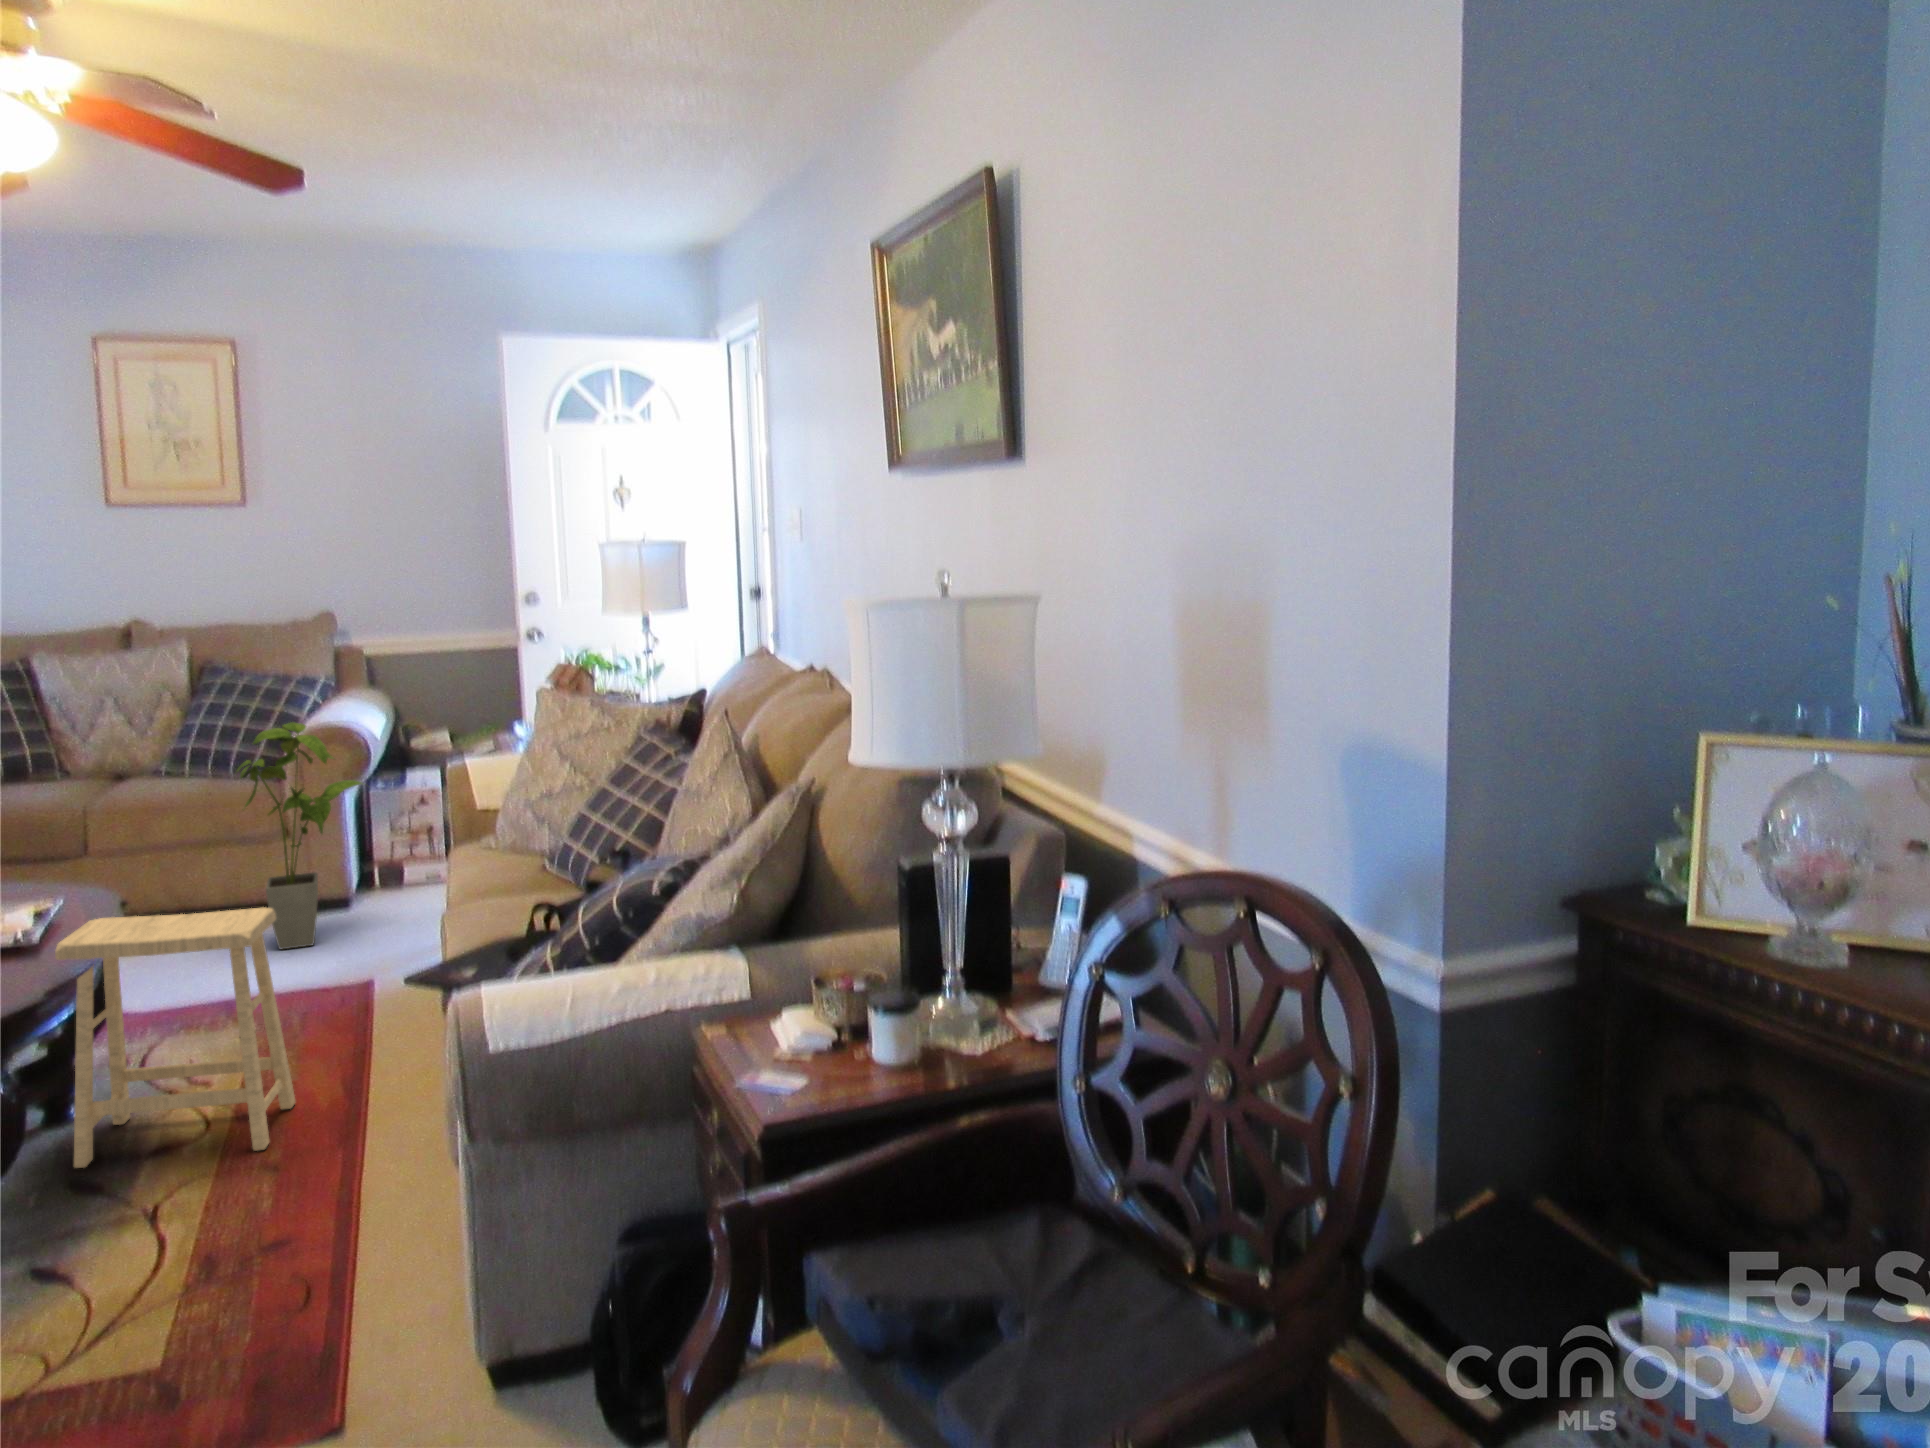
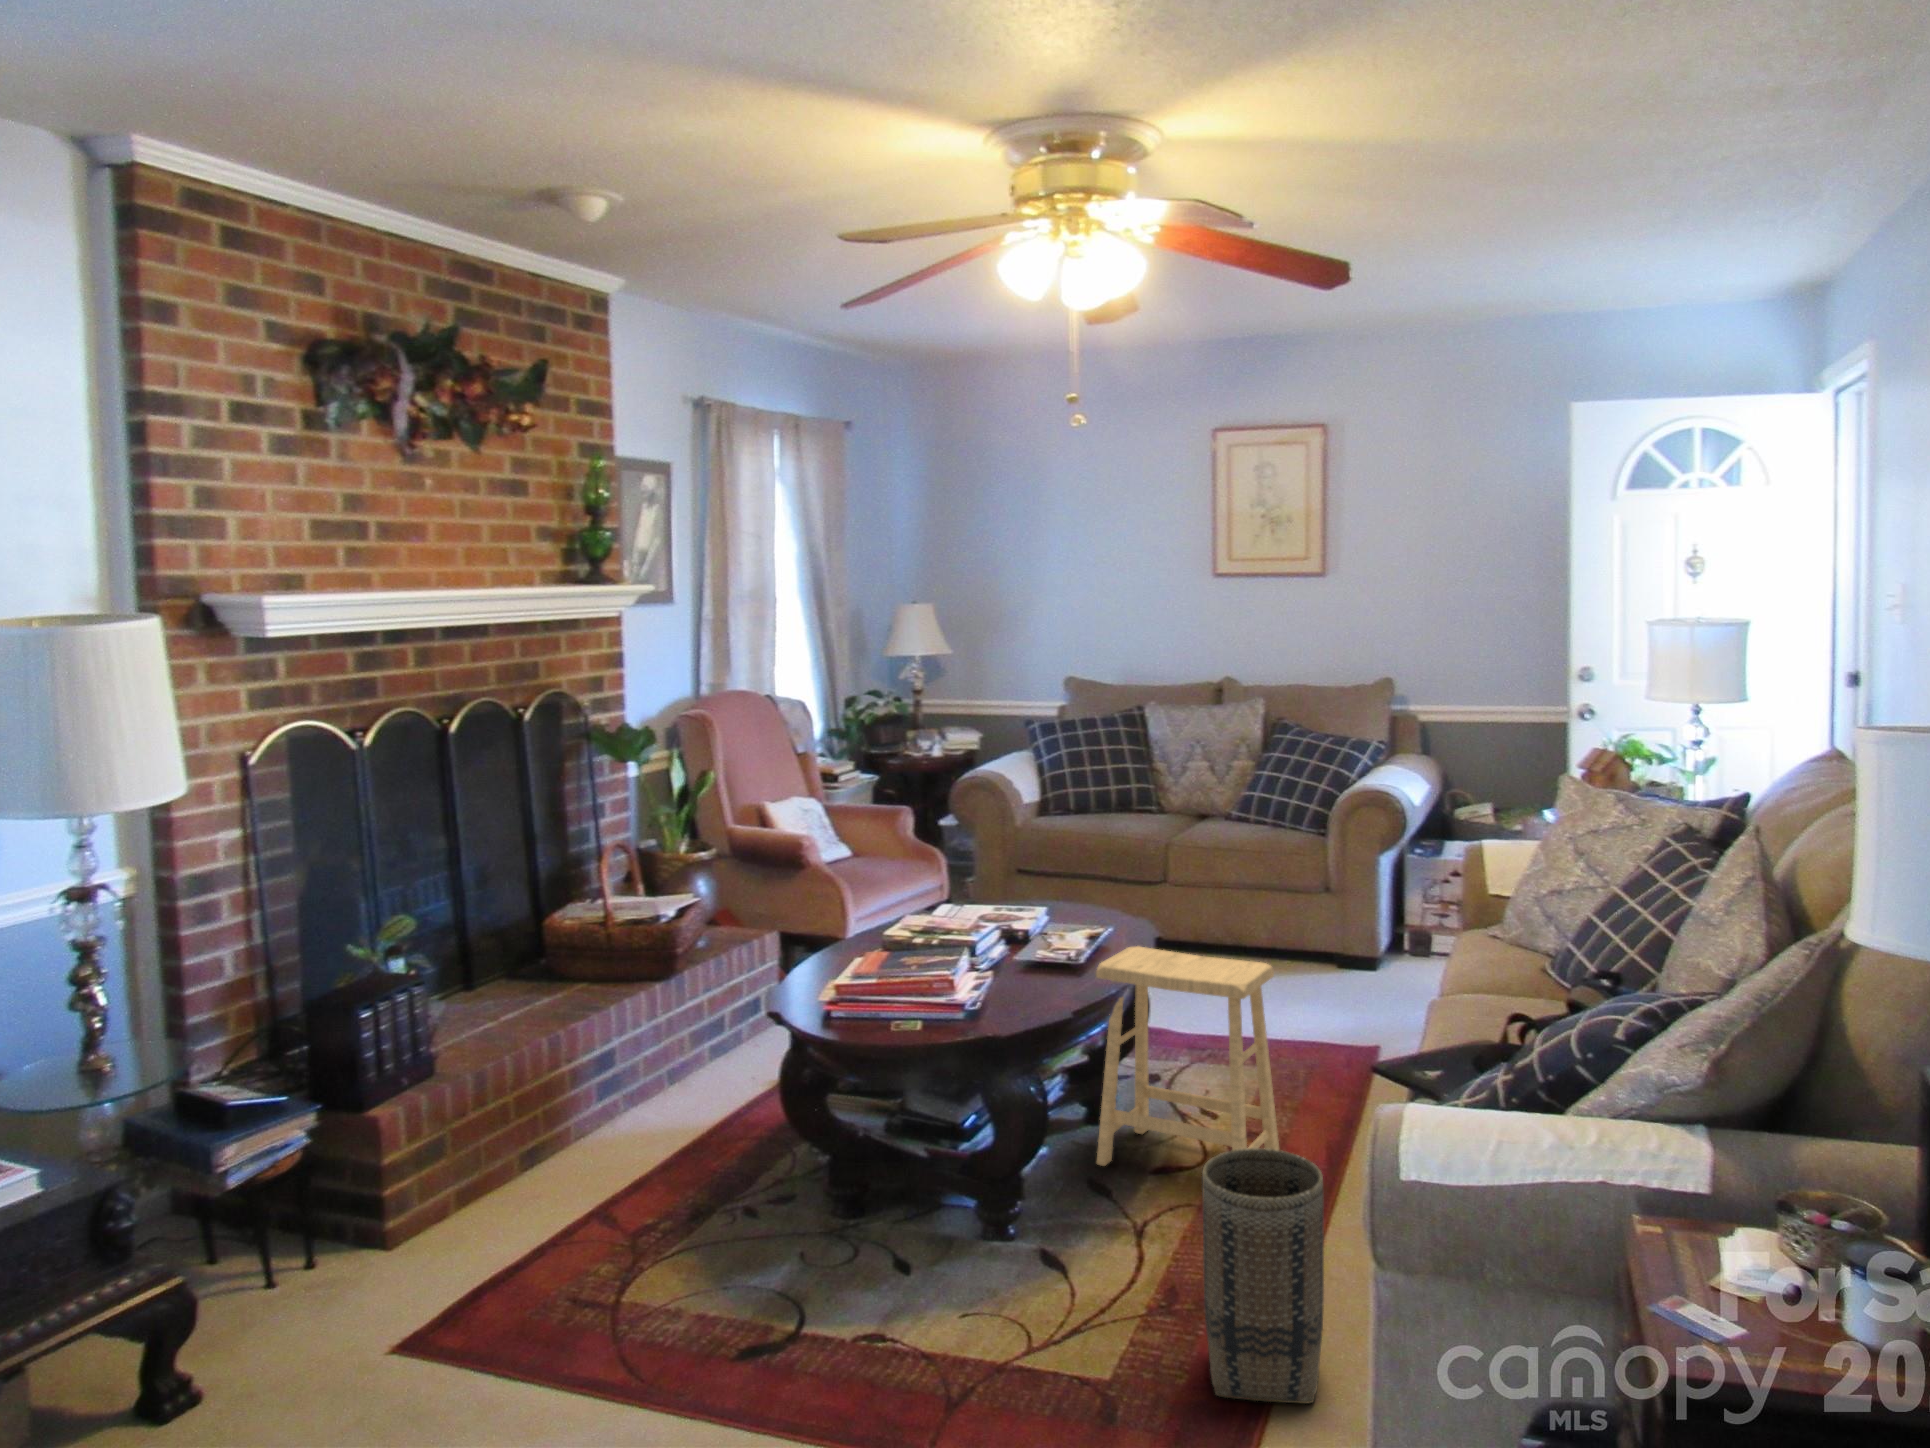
house plant: present [237,722,362,949] -> none [1280,785,1398,1000]
basket: none [253,1074,395,1328] -> present [1202,1148,1324,1404]

